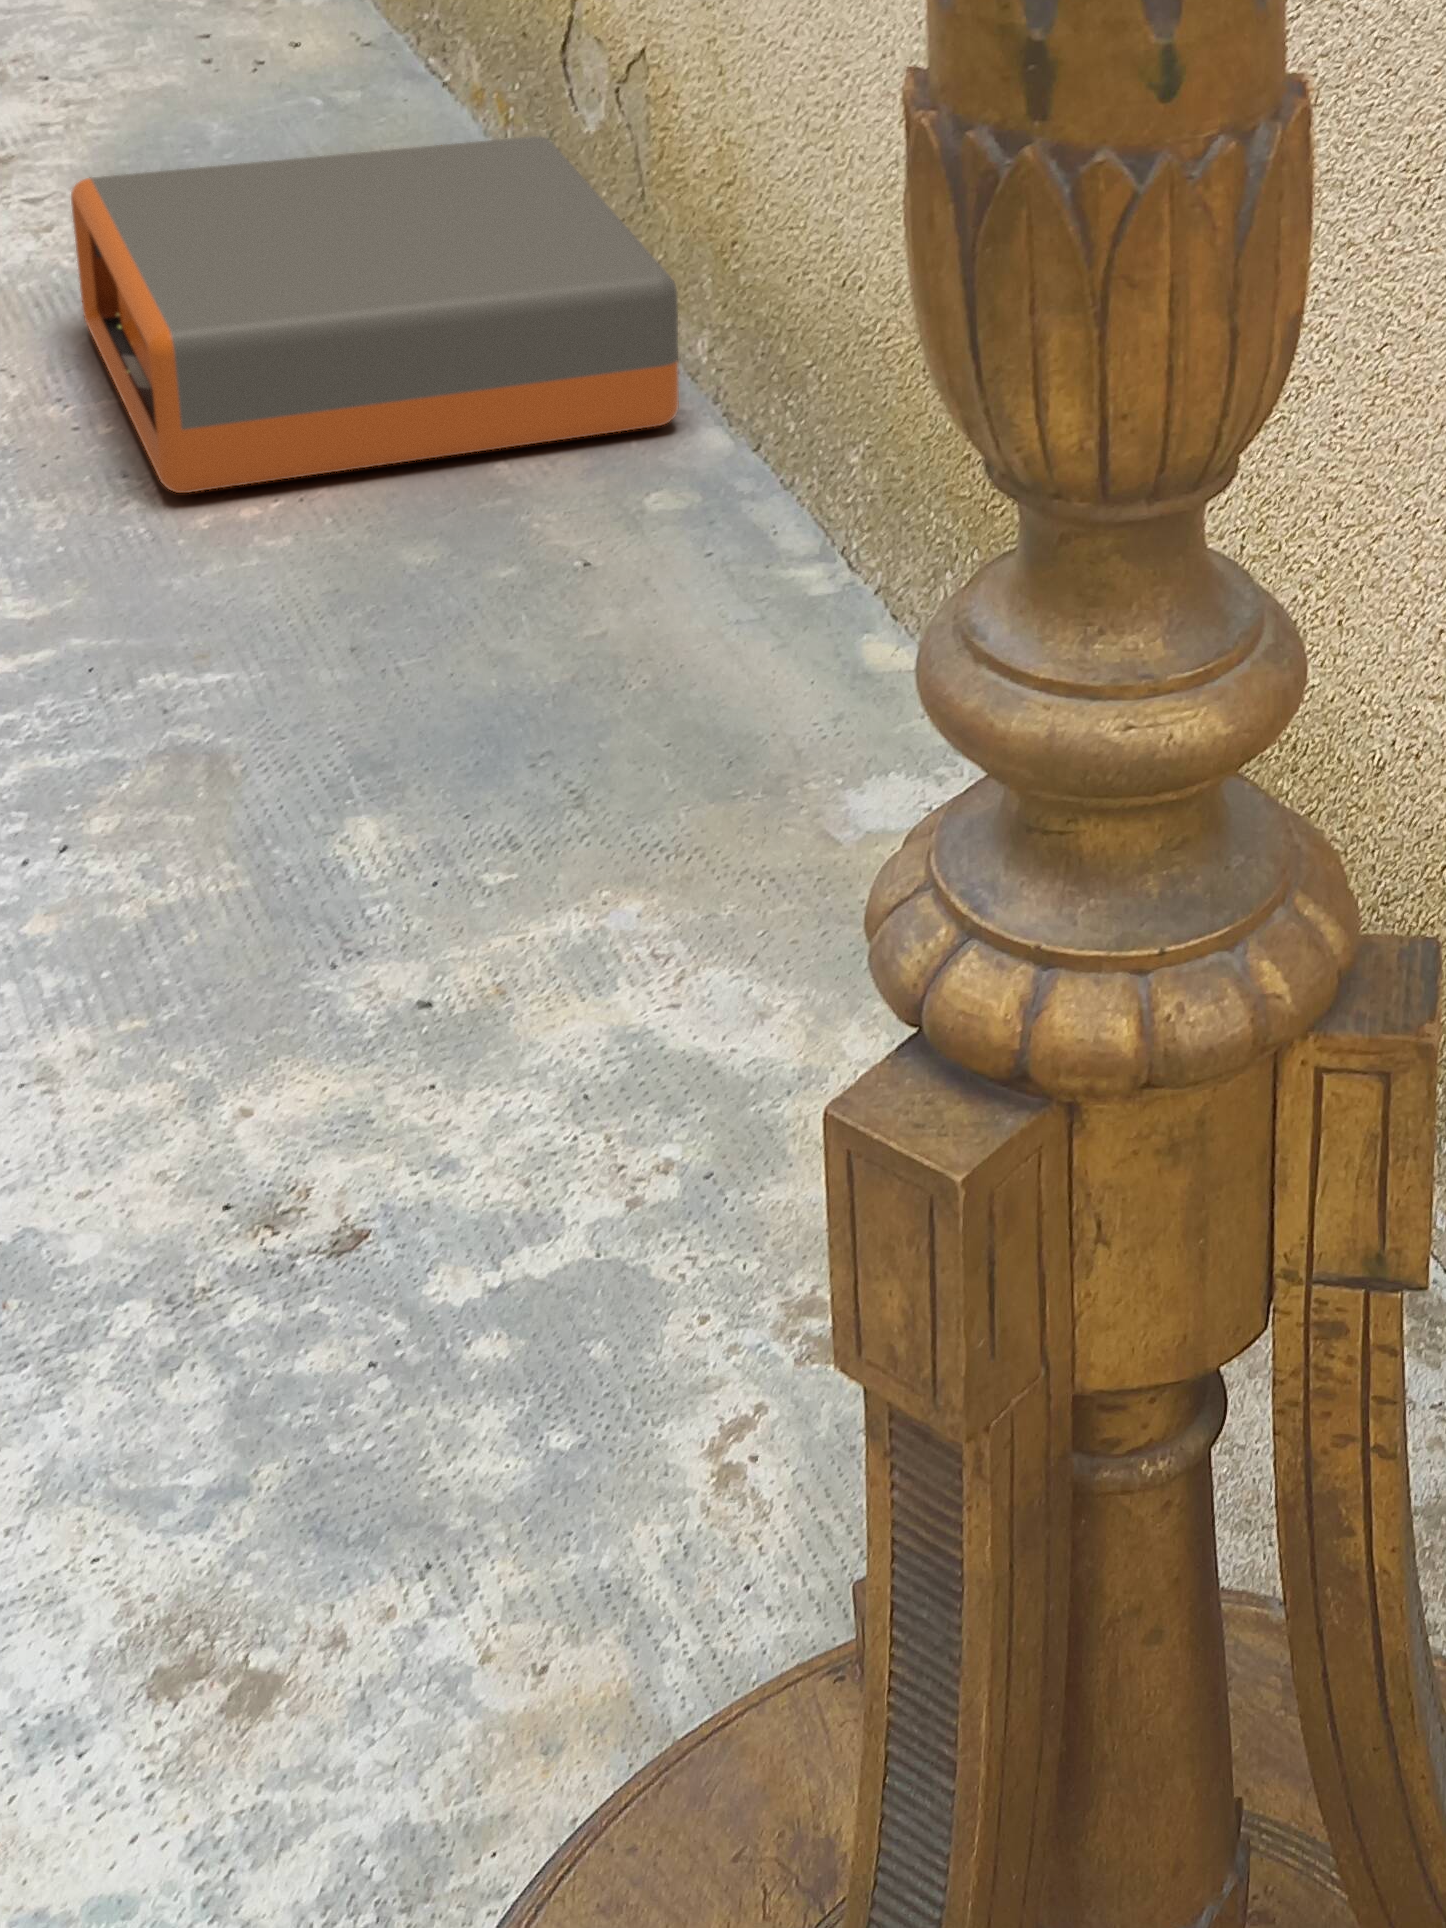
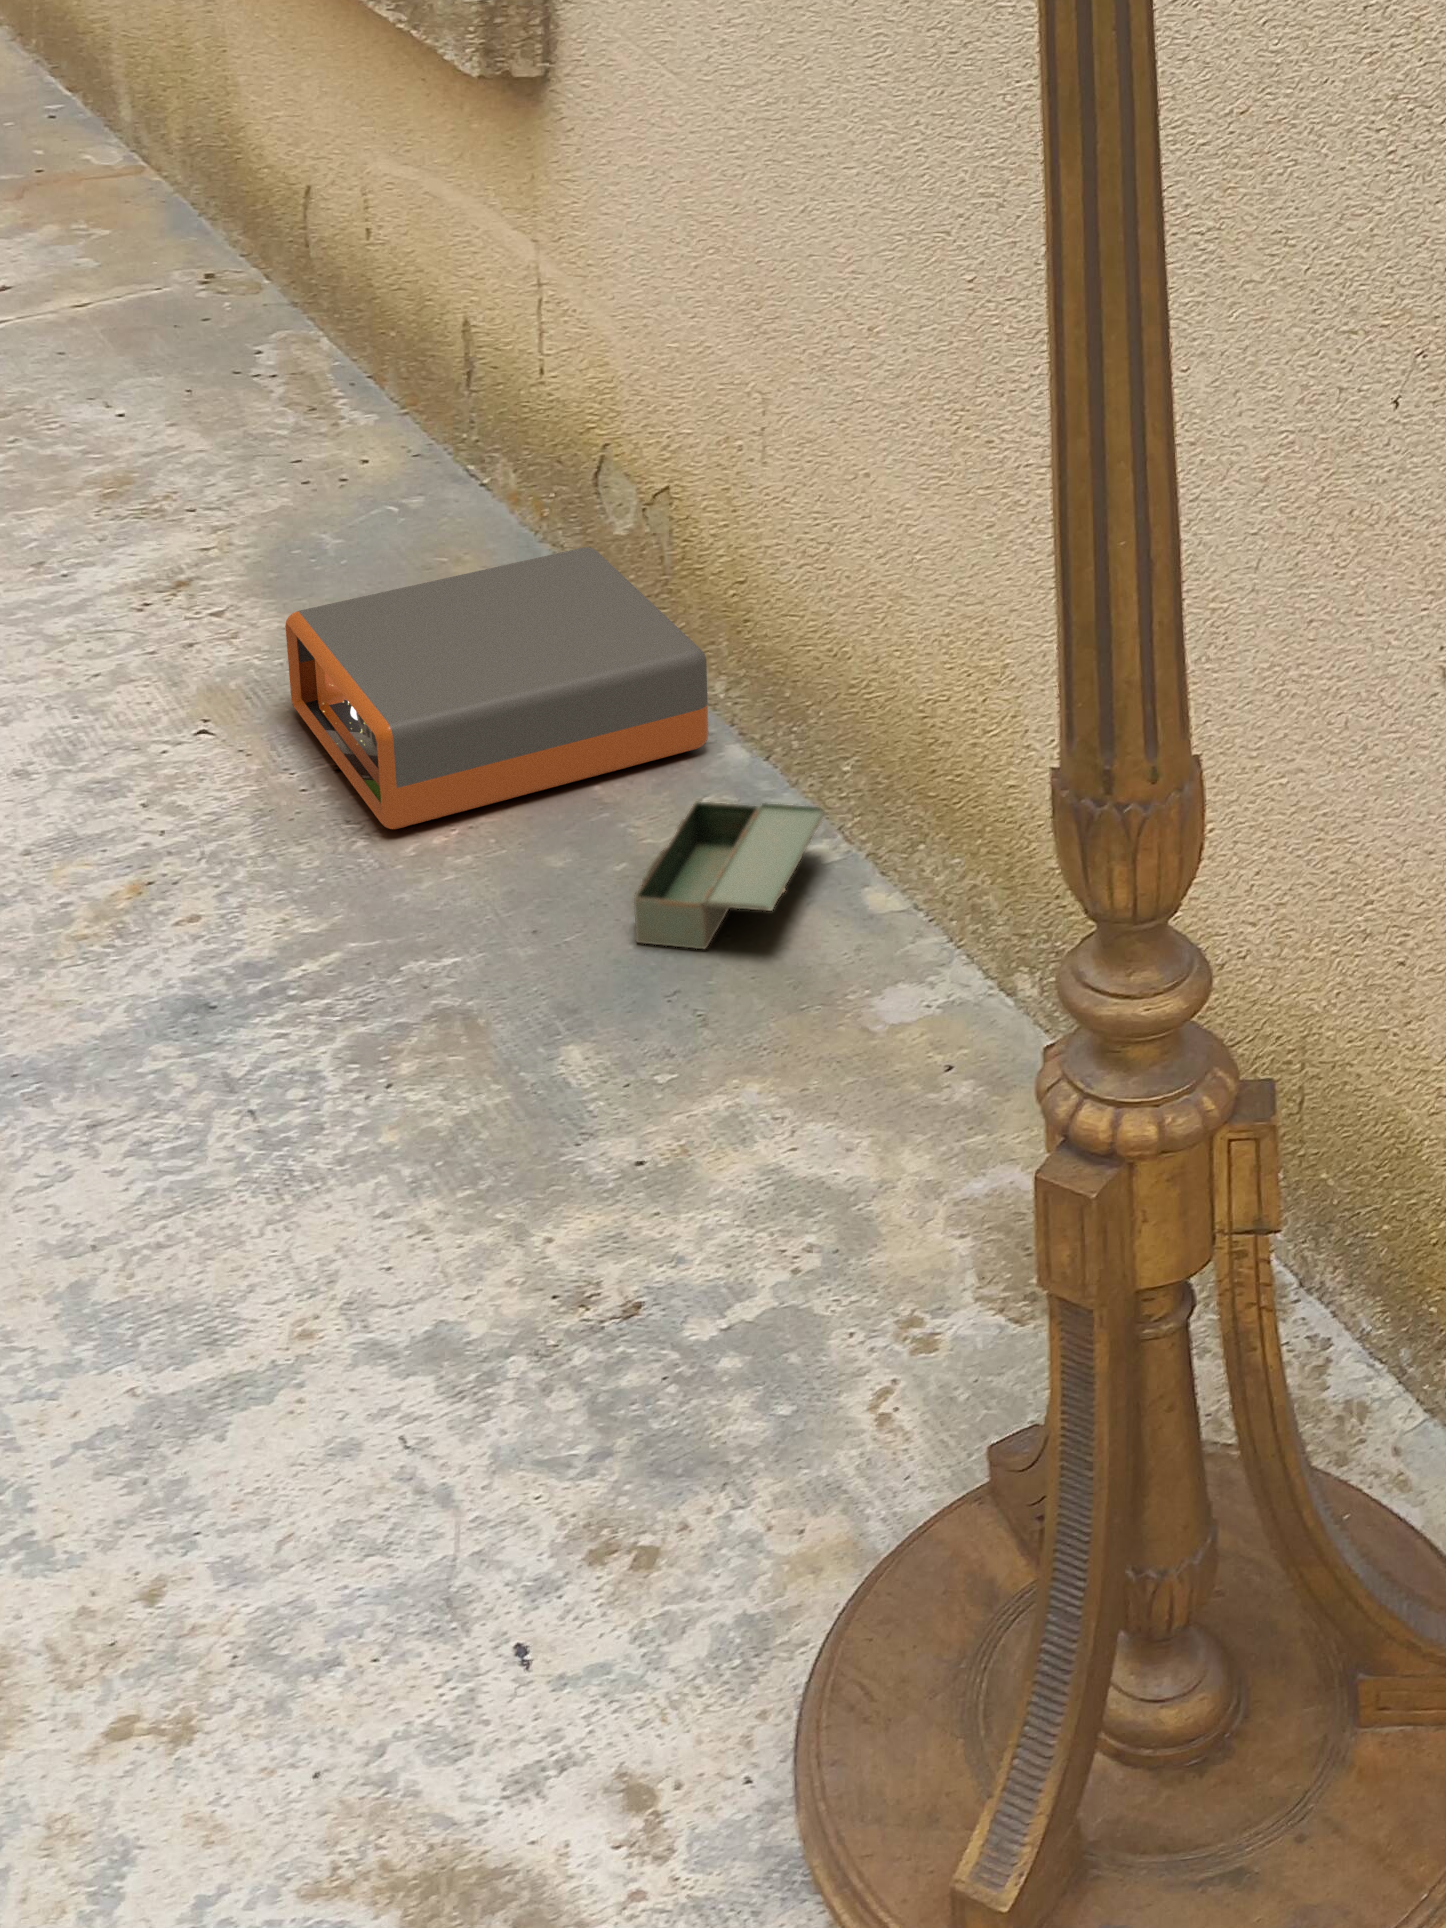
toolbox: none [499,487,822,700] -> present [634,801,825,949]

